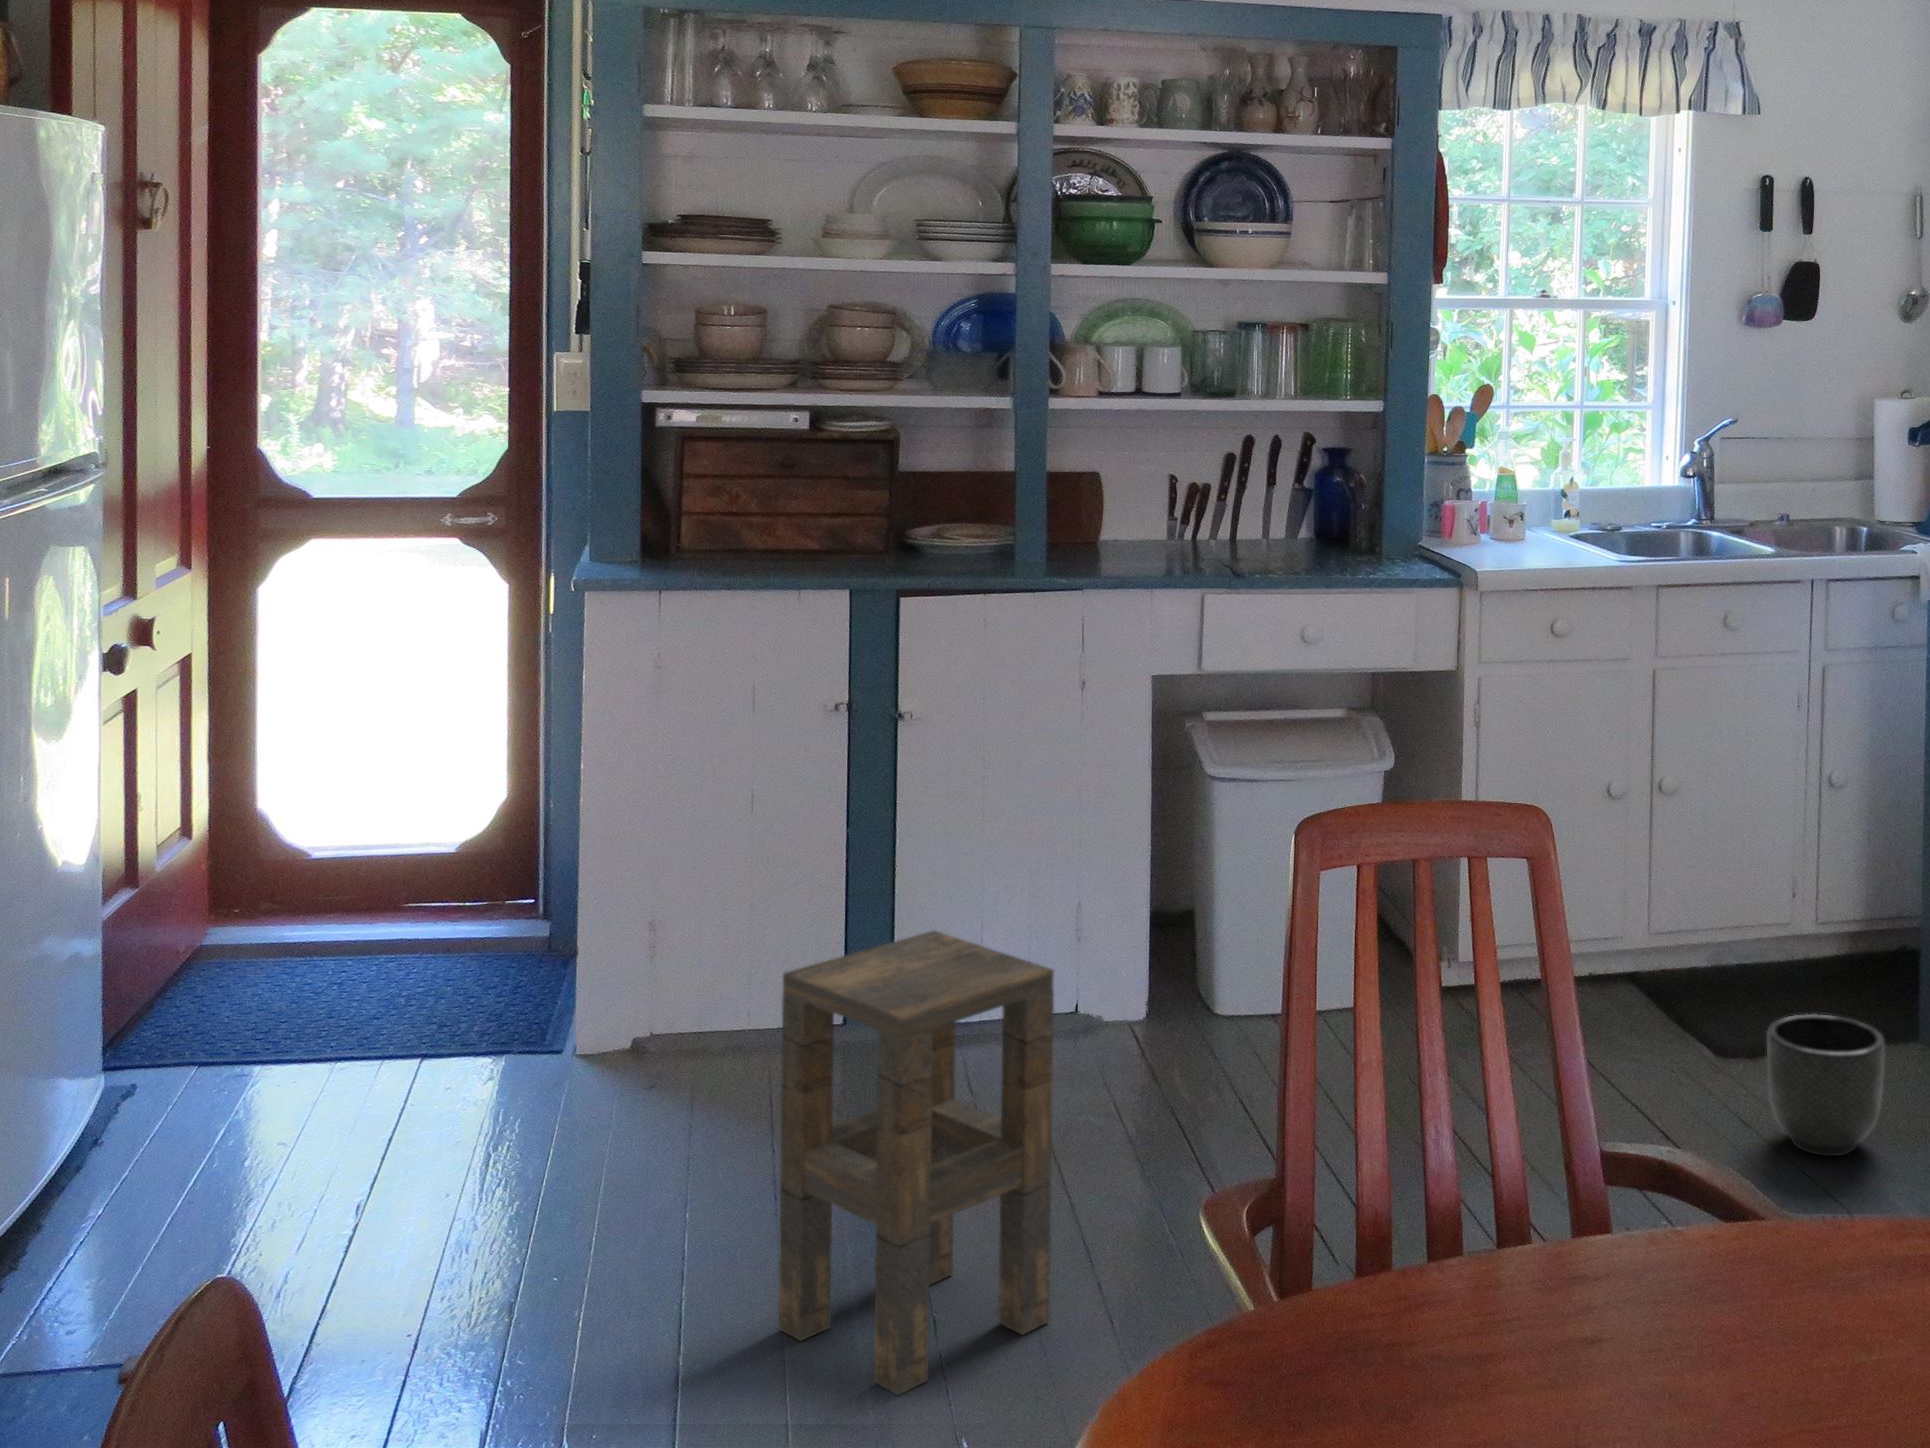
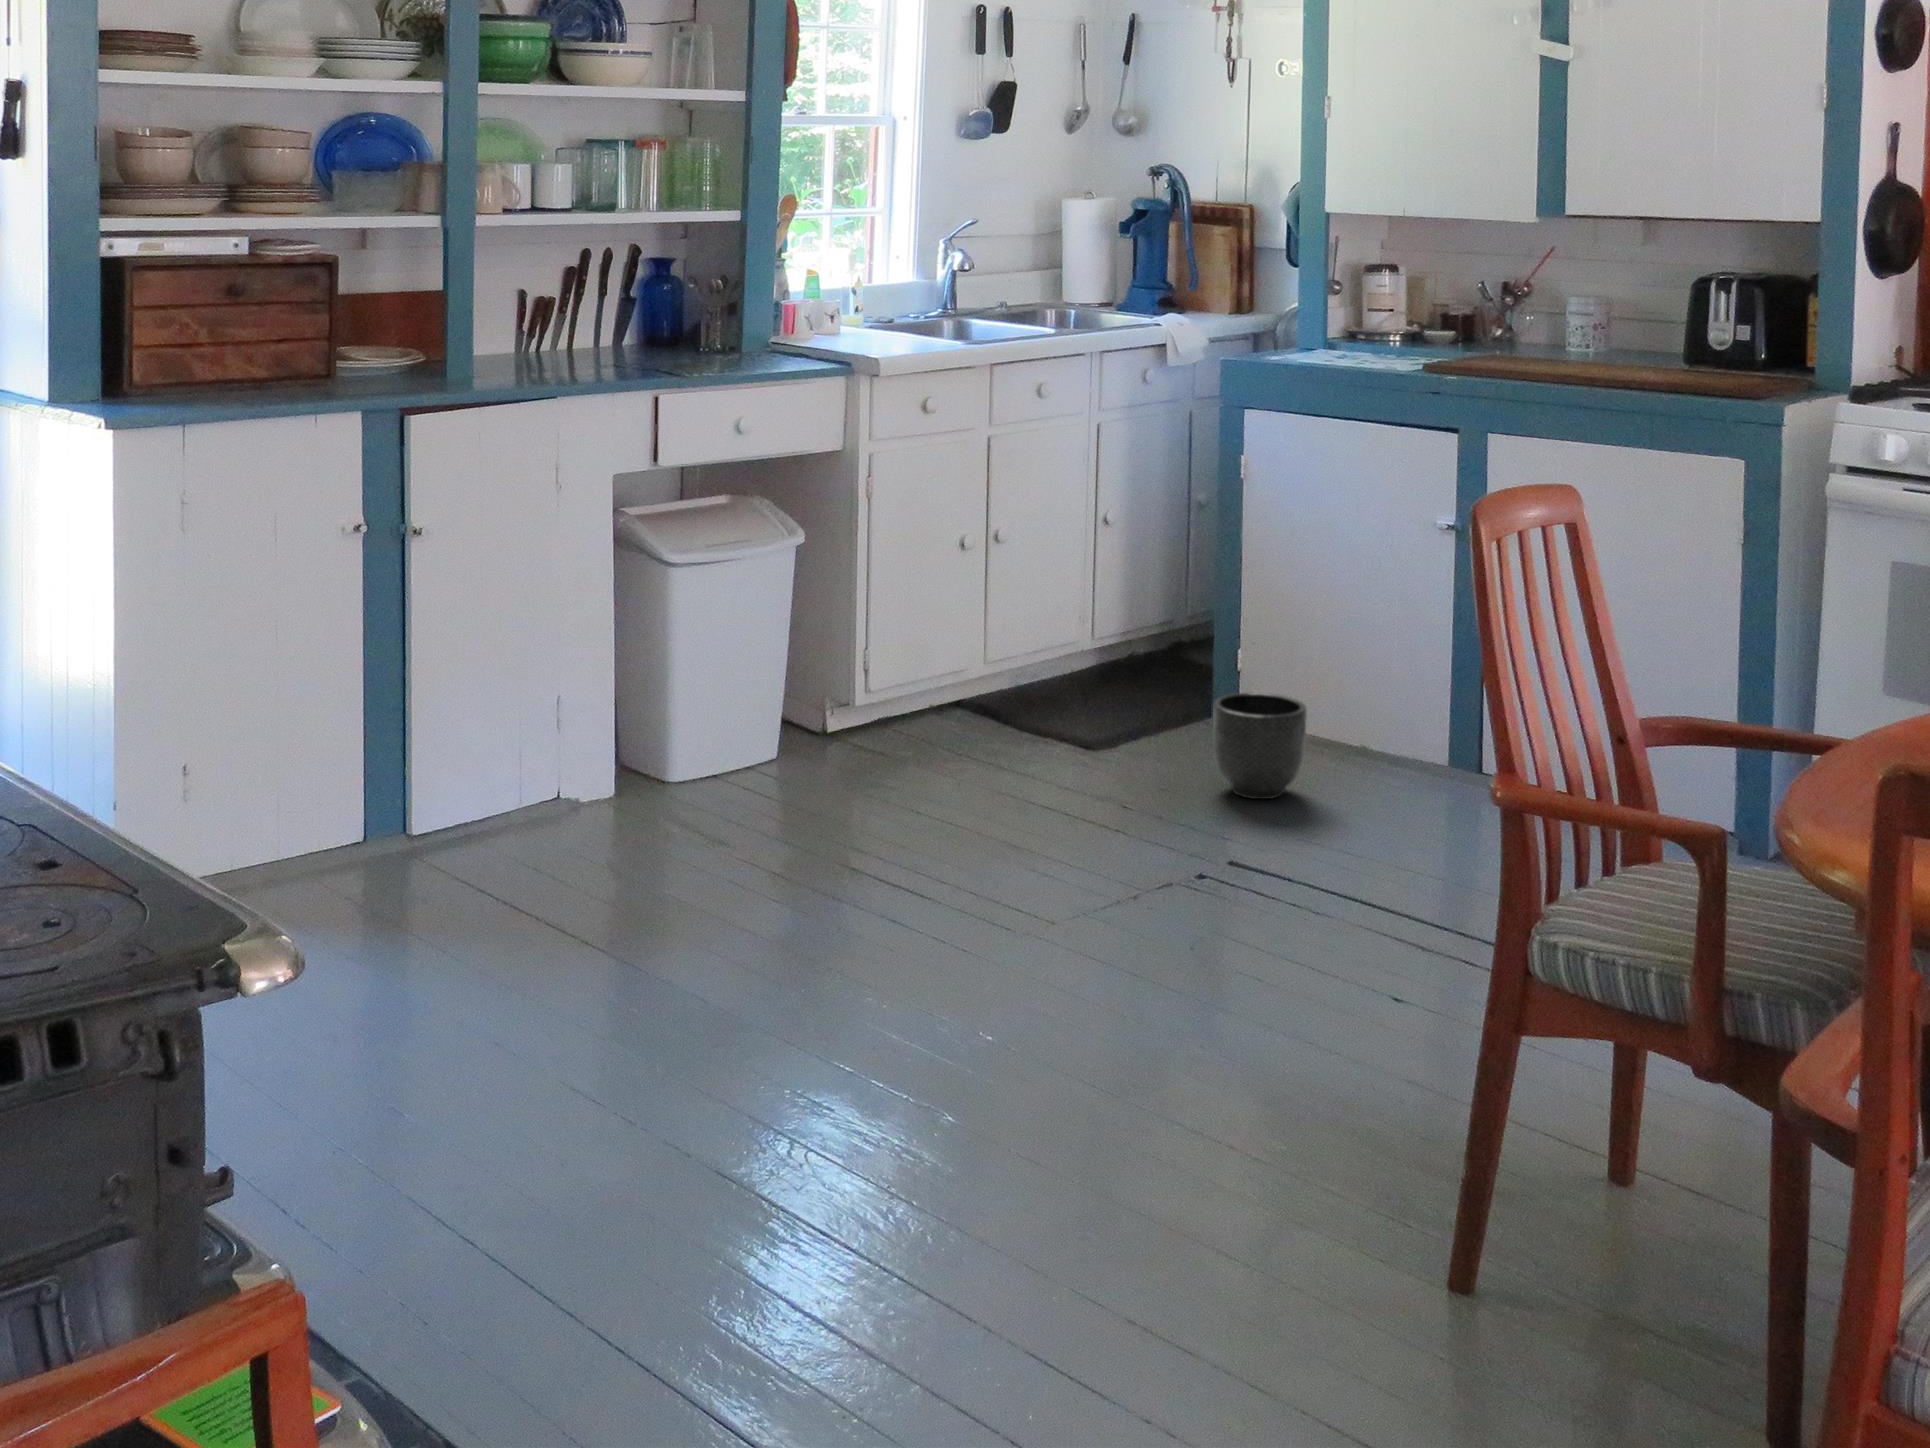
side table: present [779,931,1054,1395] -> none [672,693,886,1080]

